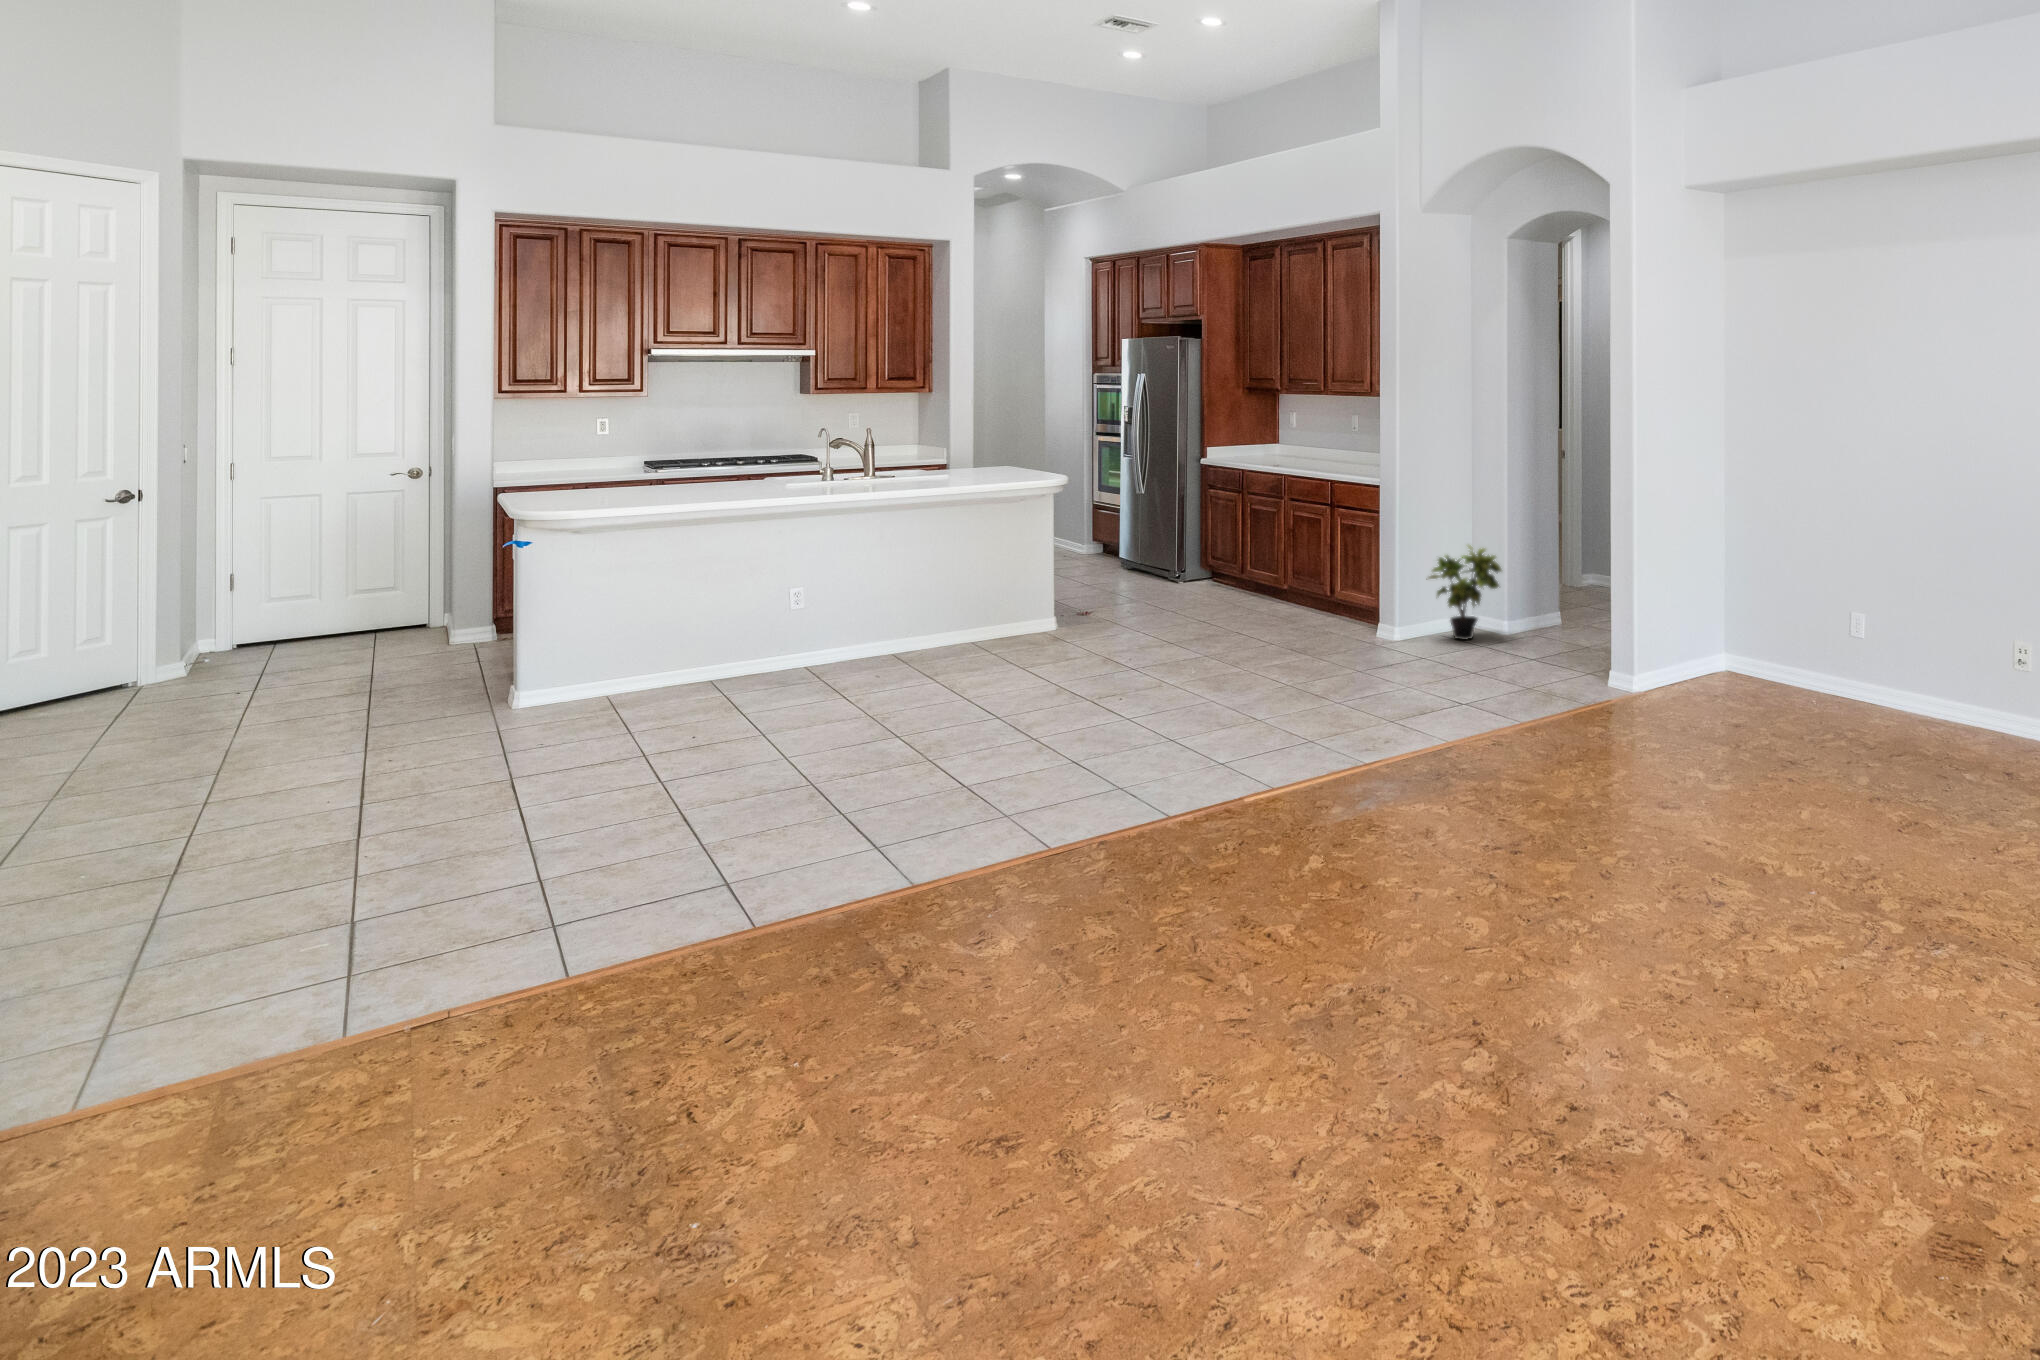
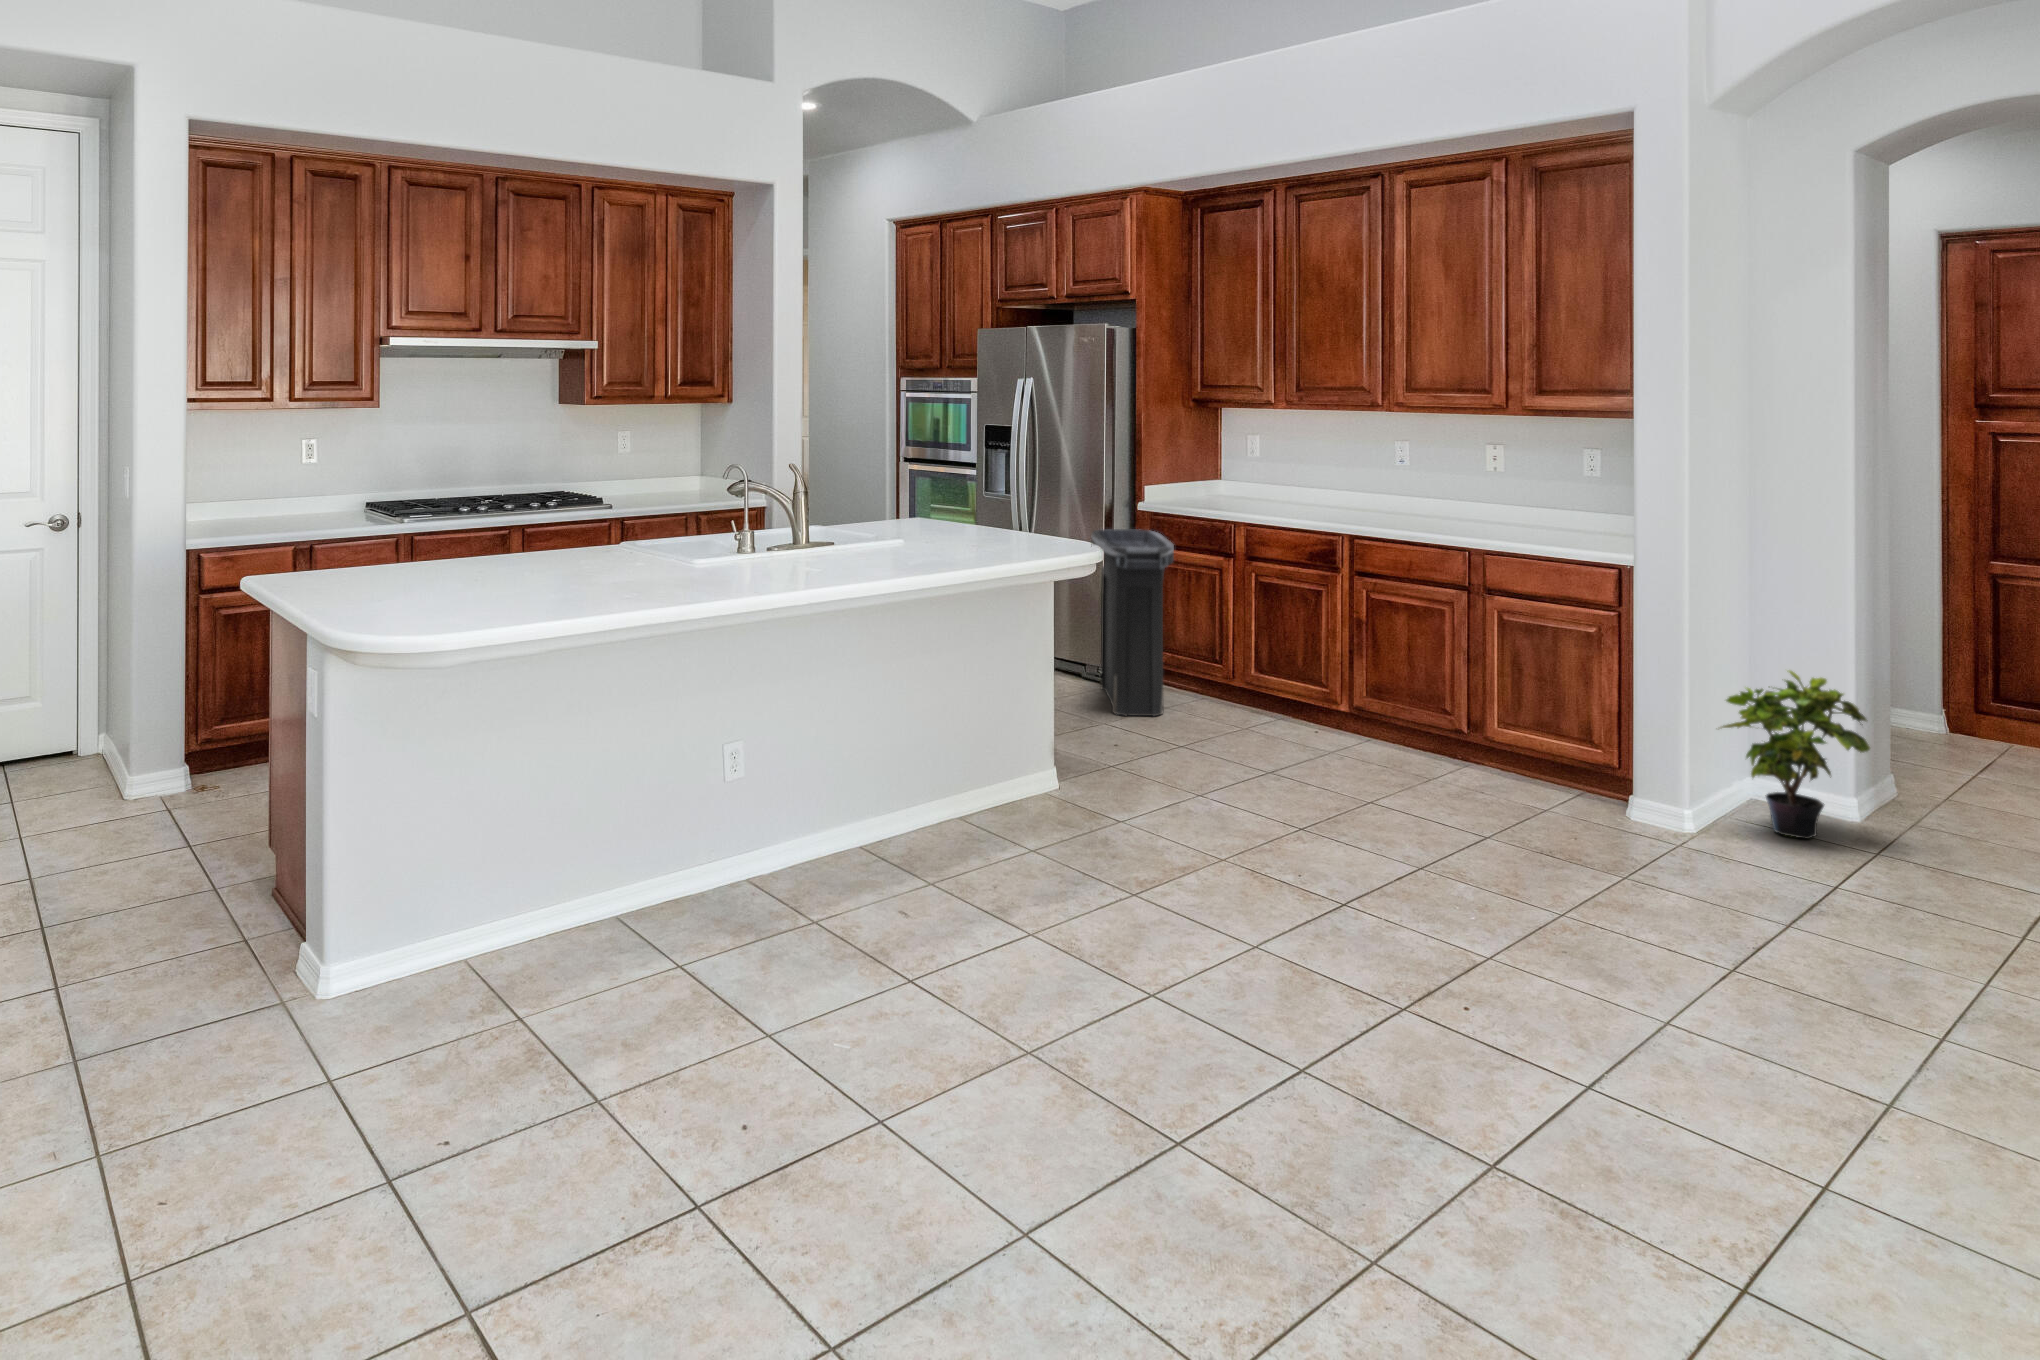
trash can: none [1151,475,1209,594] -> present [1091,529,1174,716]

